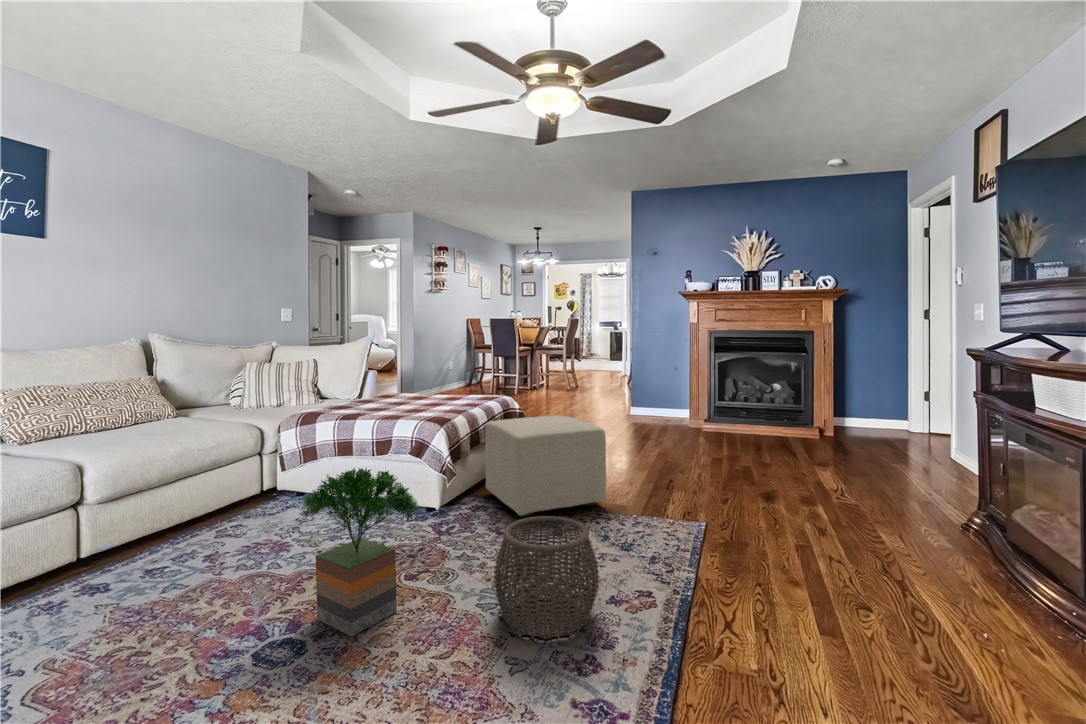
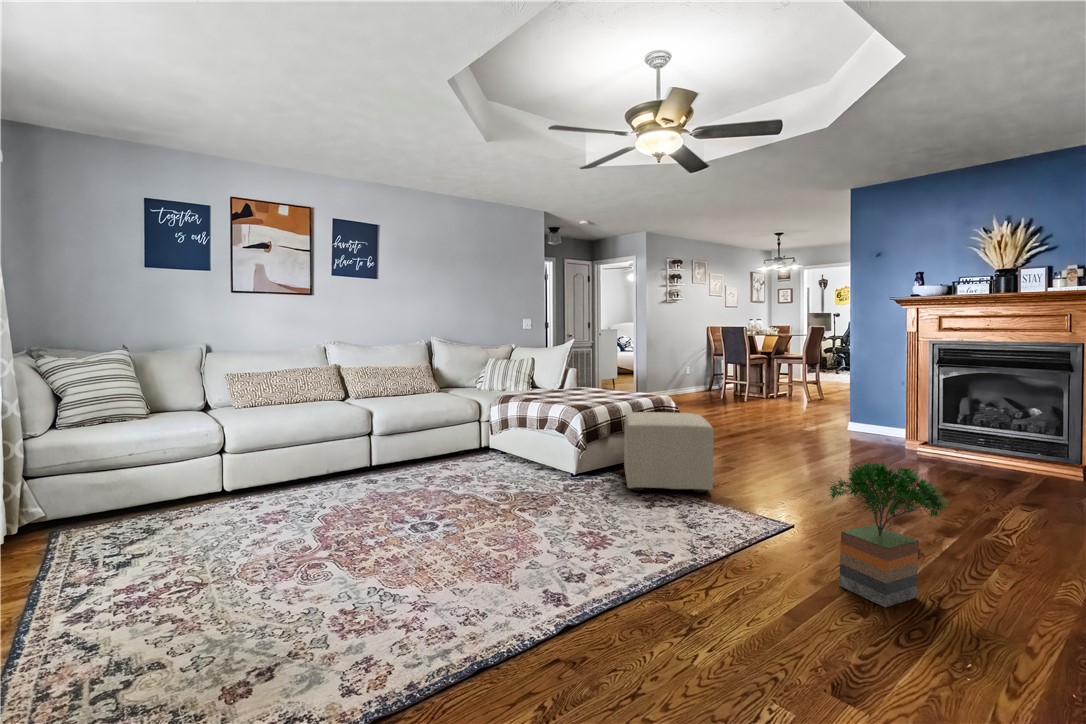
potted tree: present [301,468,419,637] -> present [829,462,947,608]
woven basket: present [493,516,599,639] -> none [542,476,619,560]

